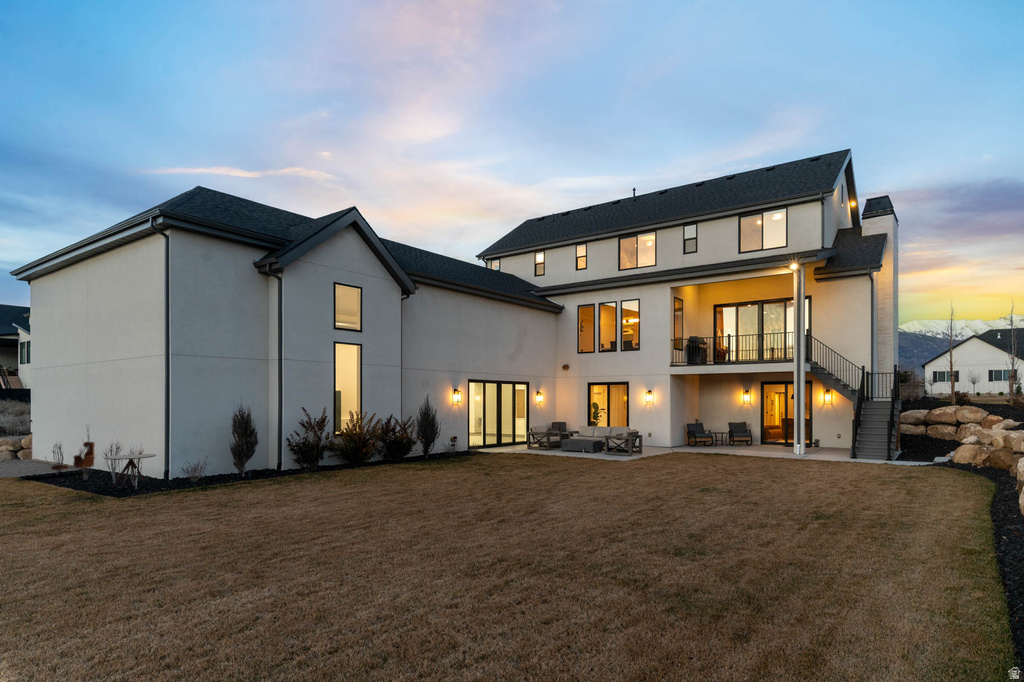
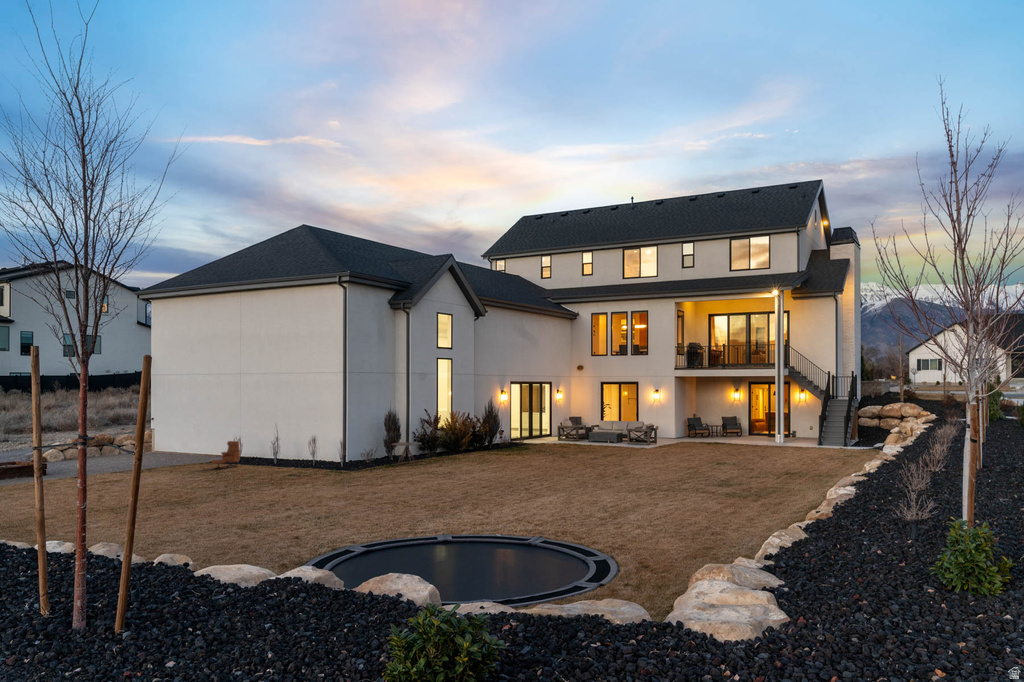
round table: present [105,454,156,488] -> present [392,442,421,464]

